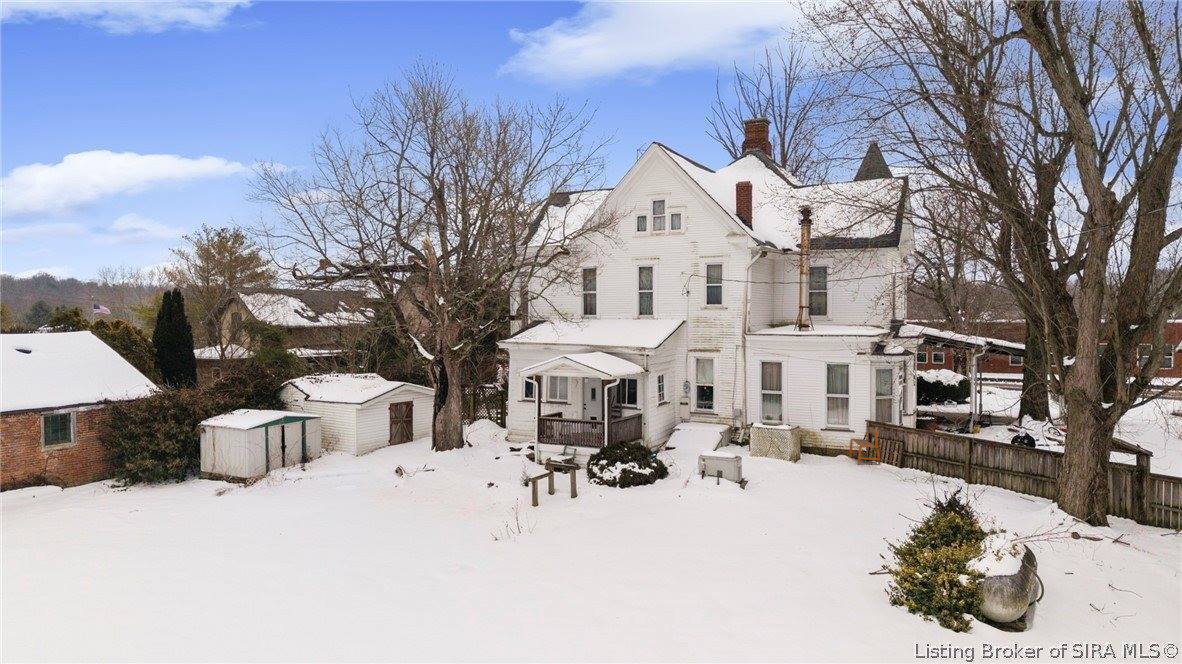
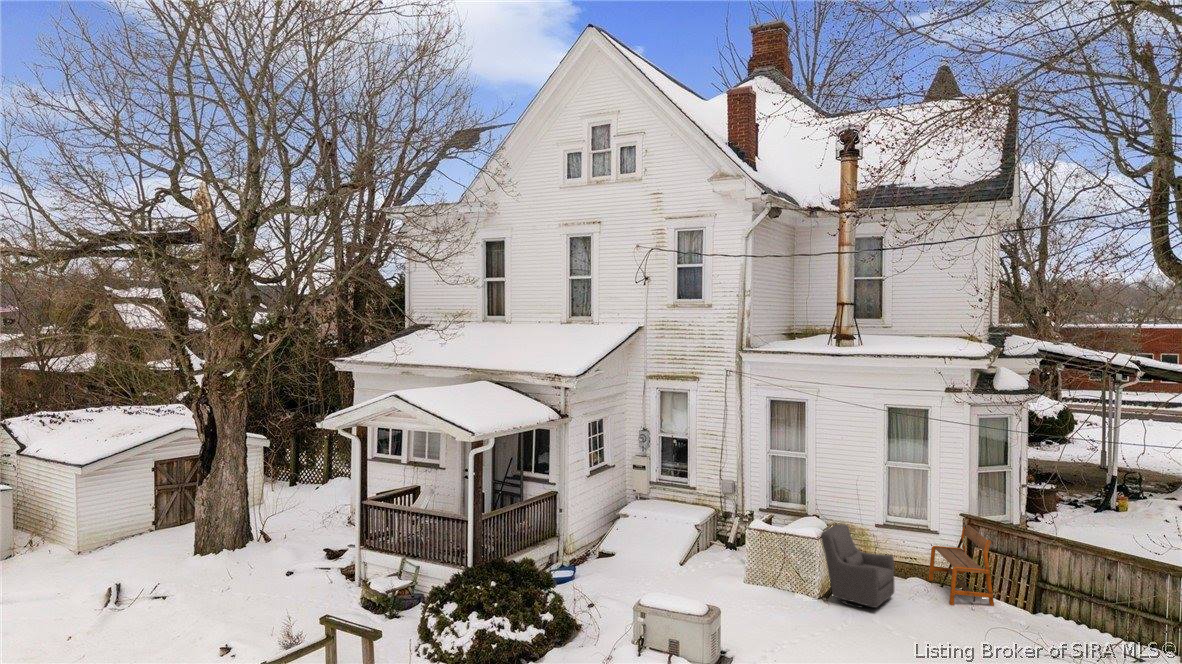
chair: none [791,426,829,466] -> present [821,524,895,608]

